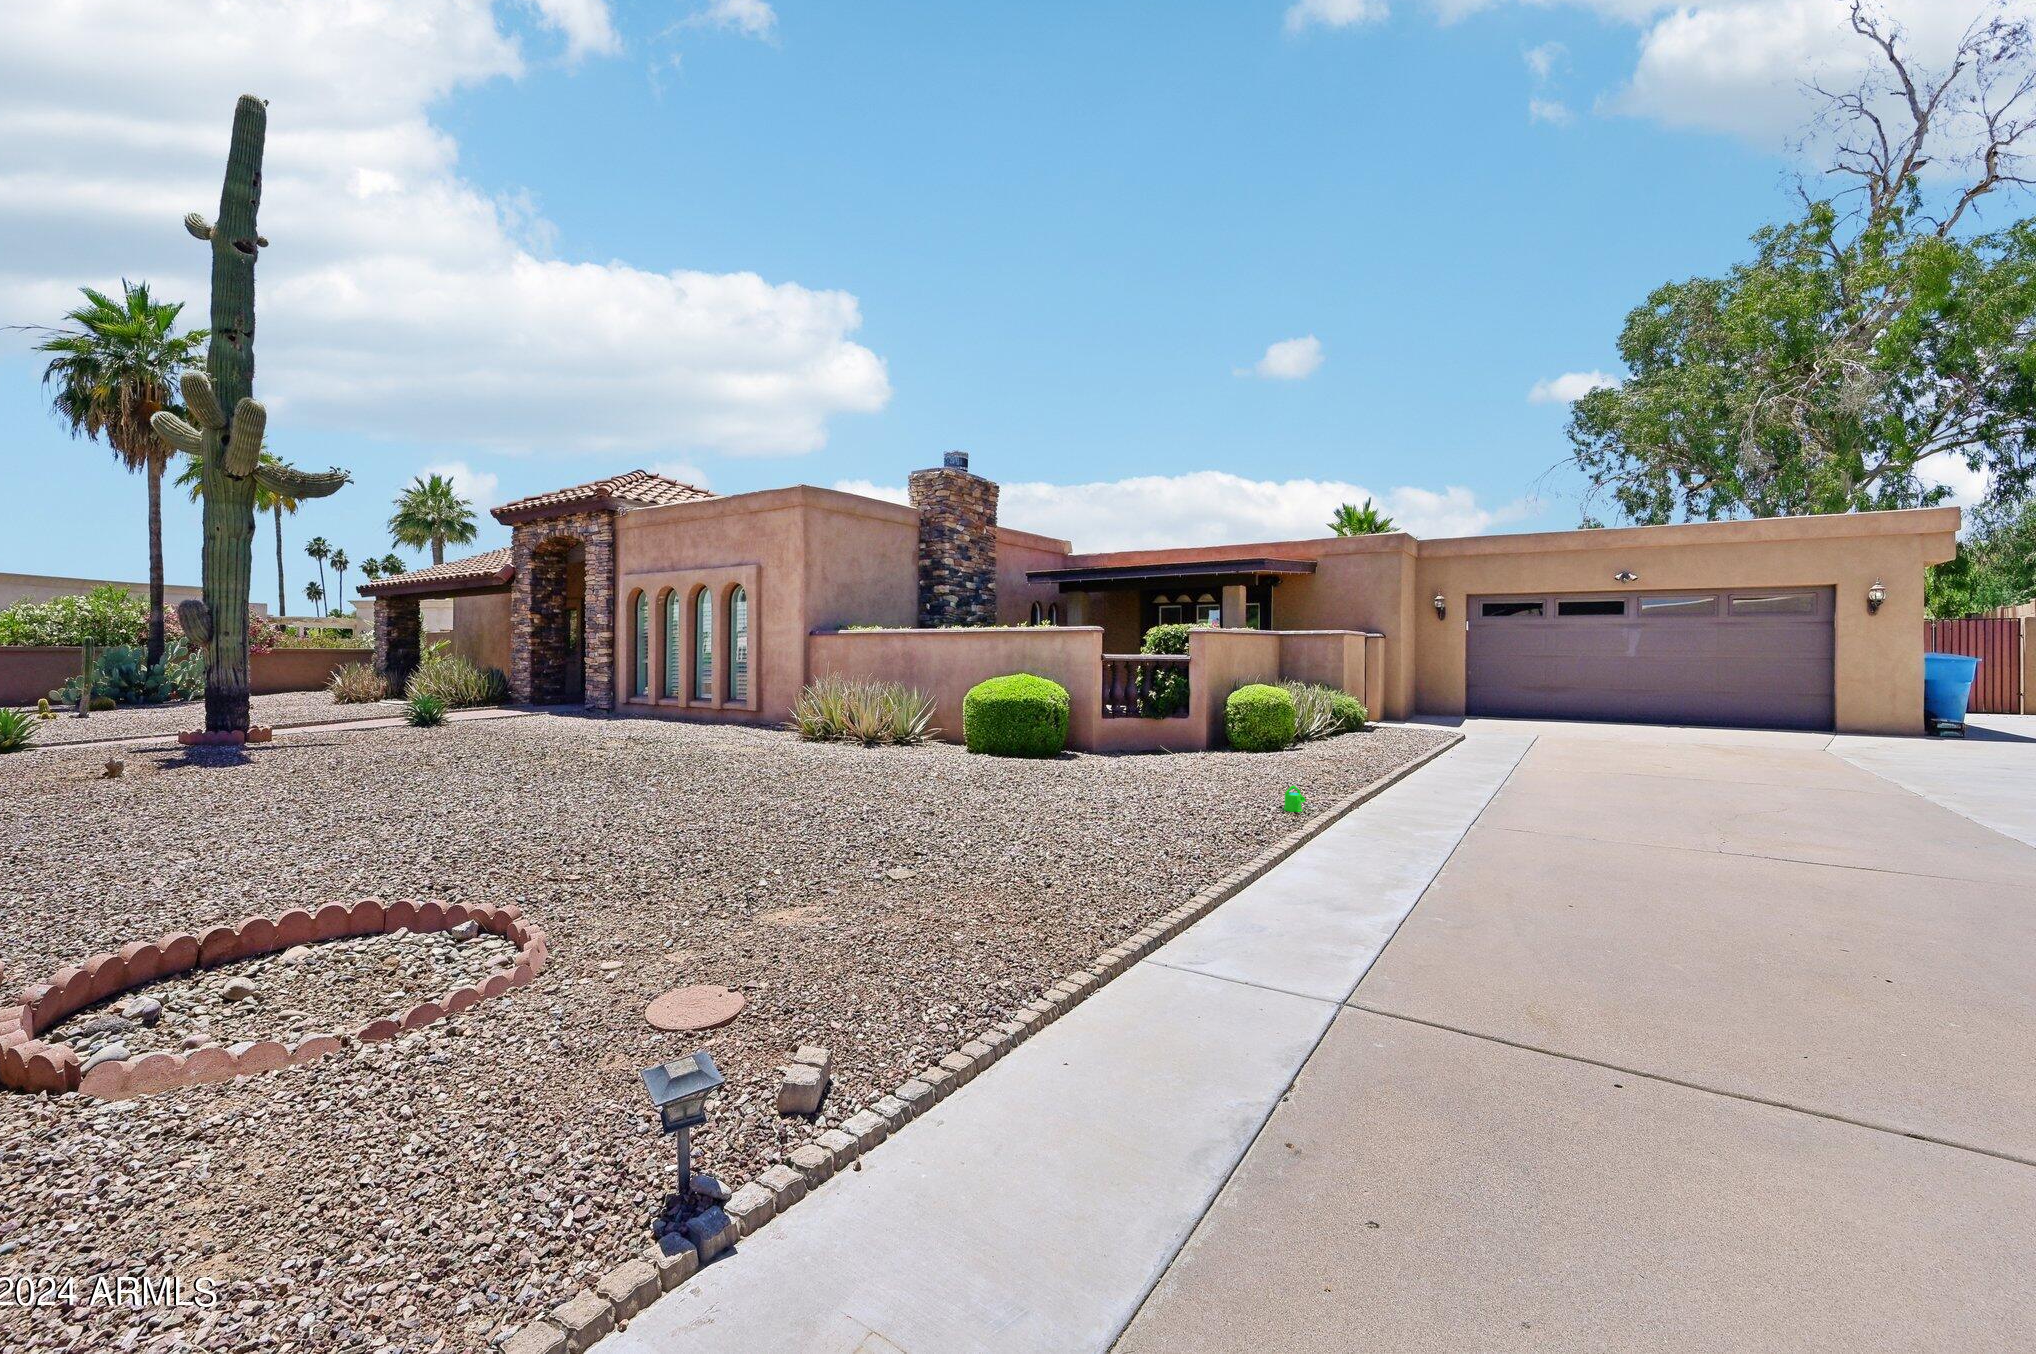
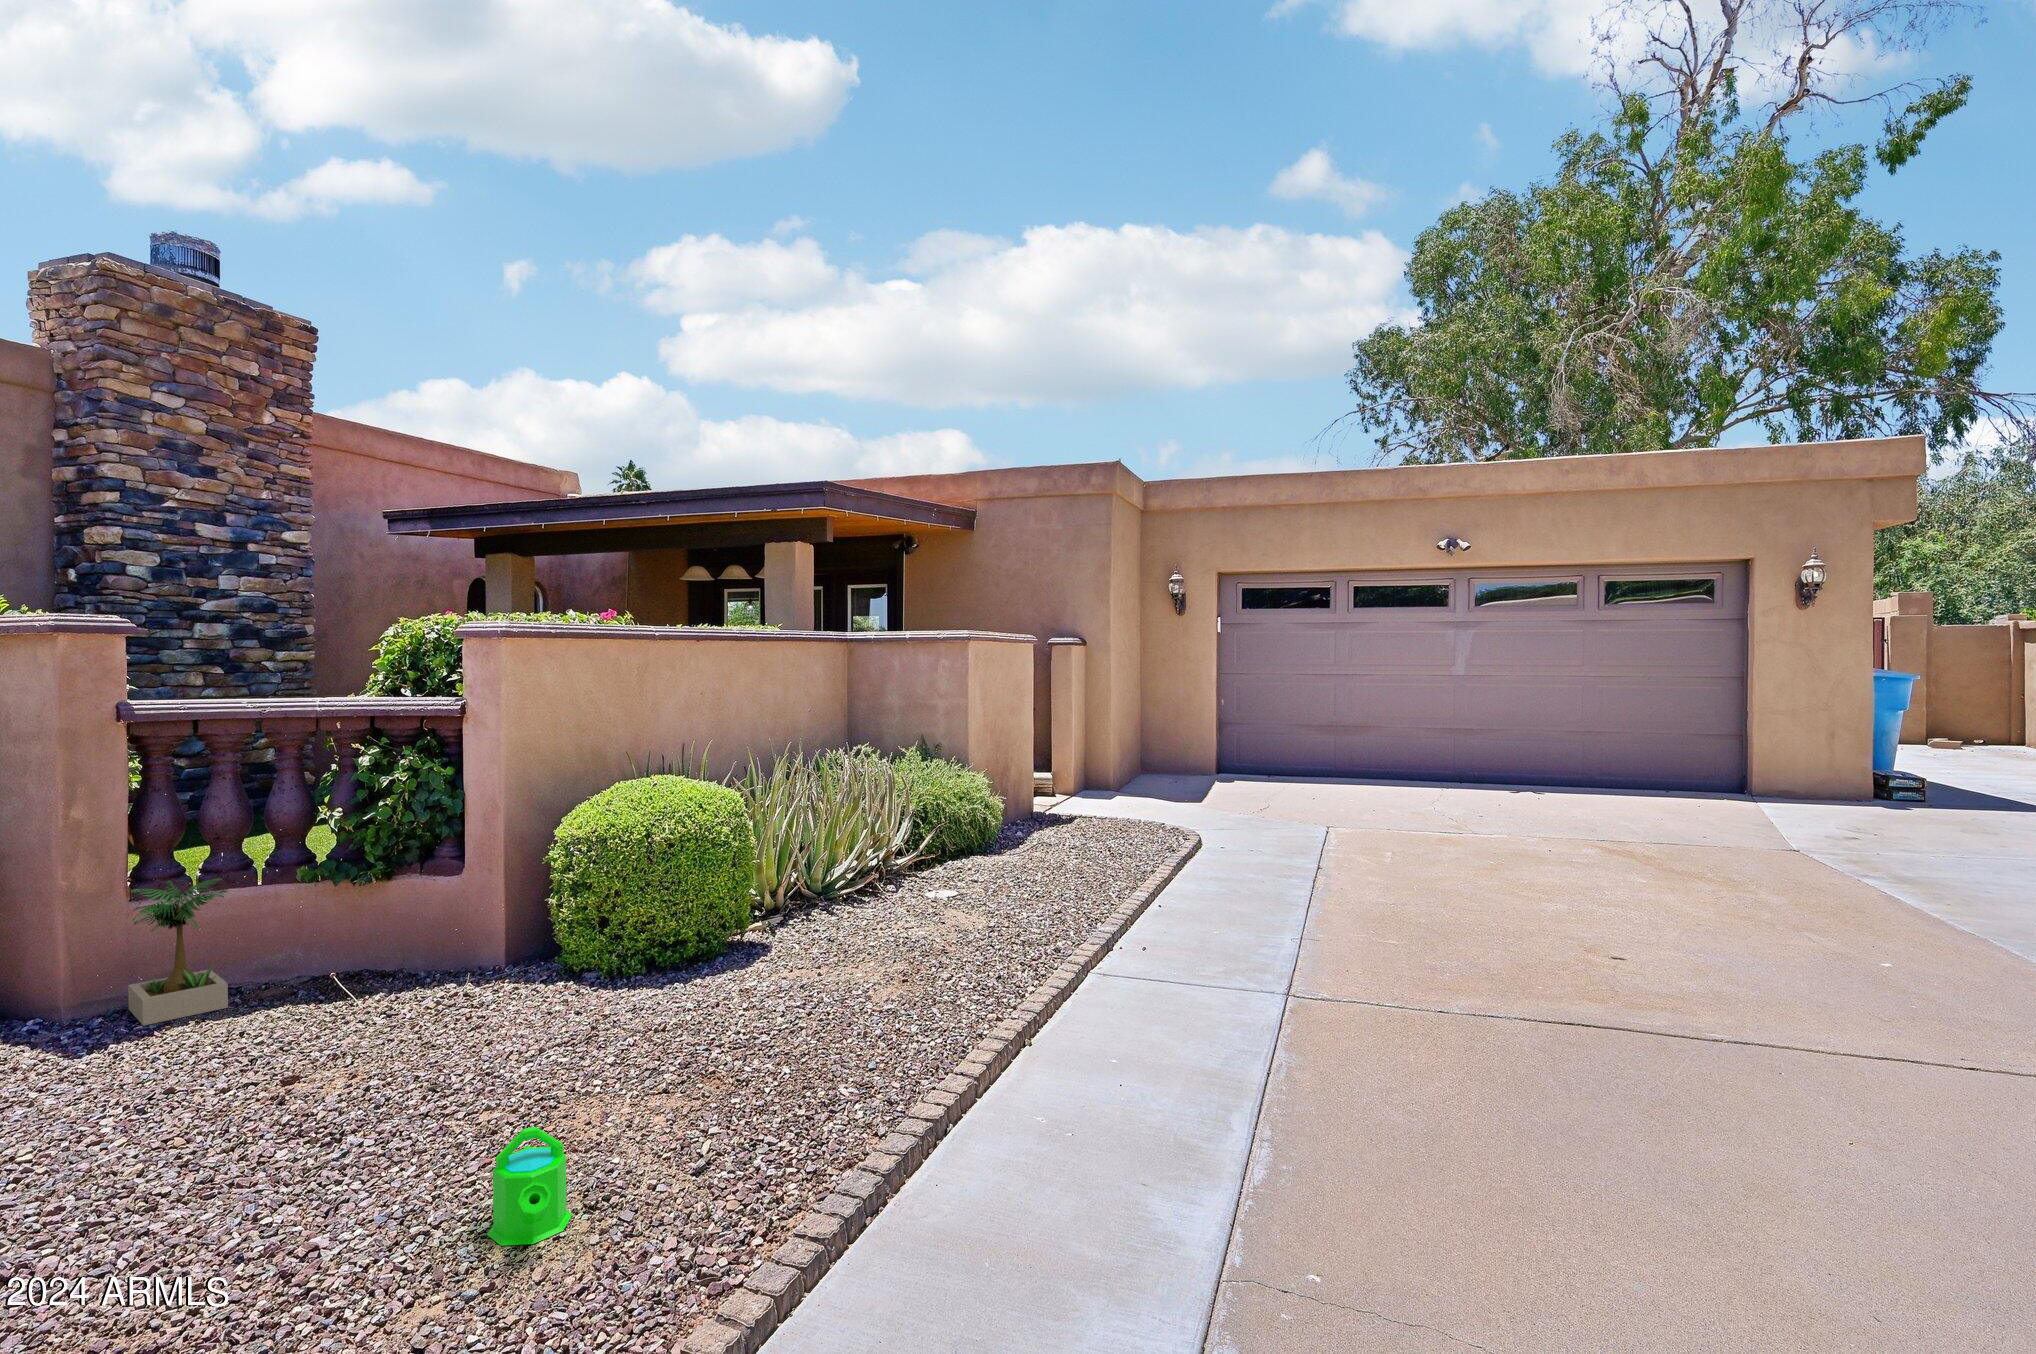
potted plant: none [1102,730,1131,772] -> present [128,878,228,1026]

